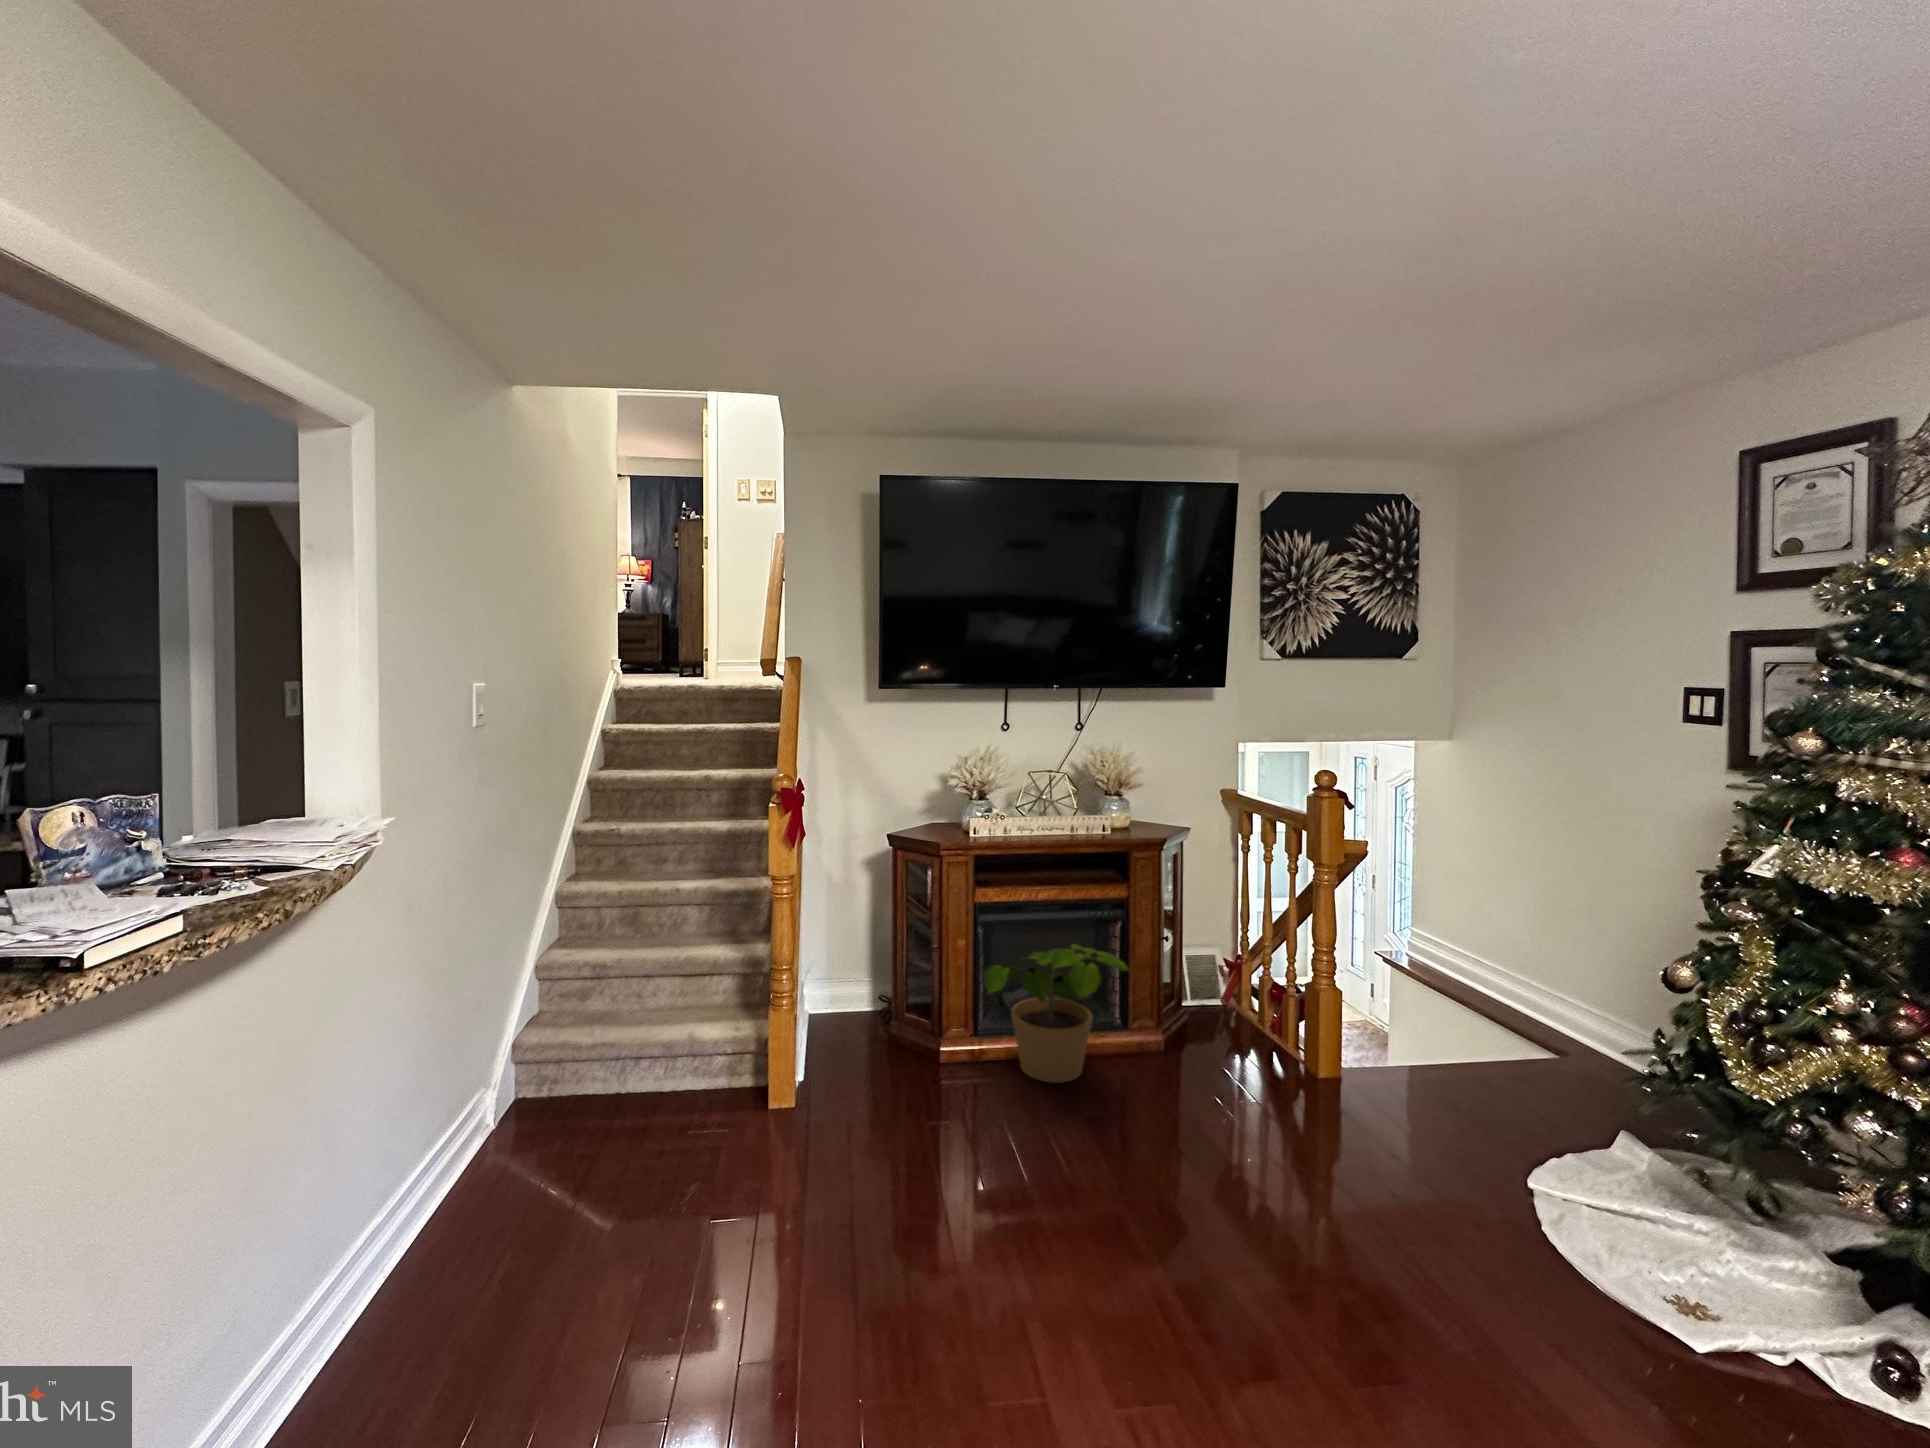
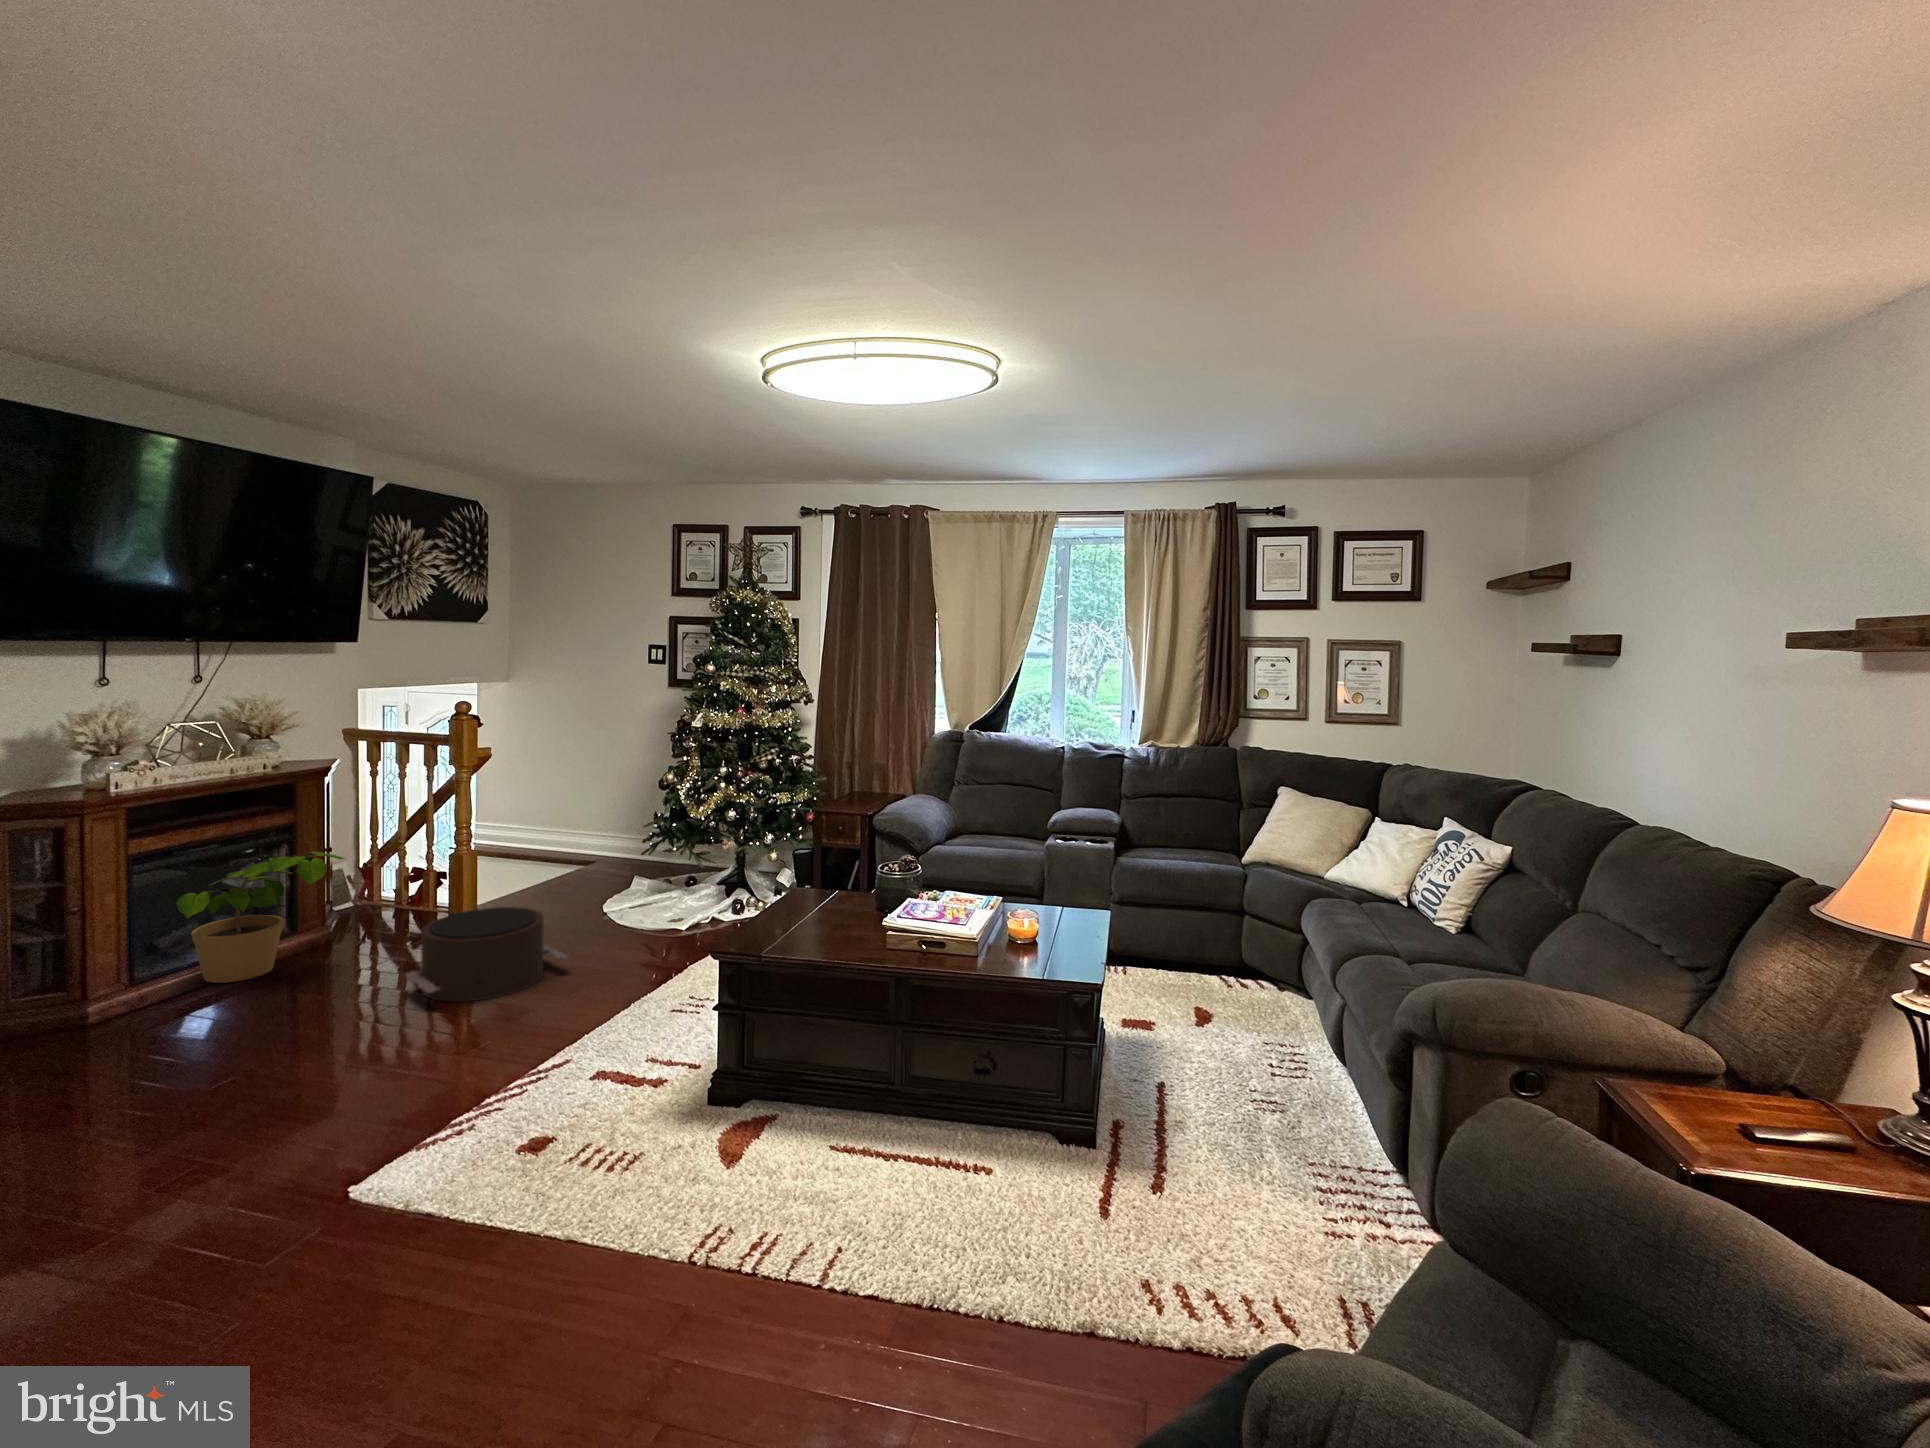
pouf: none [1149,1109,1406,1323] -> present [405,907,568,1002]

